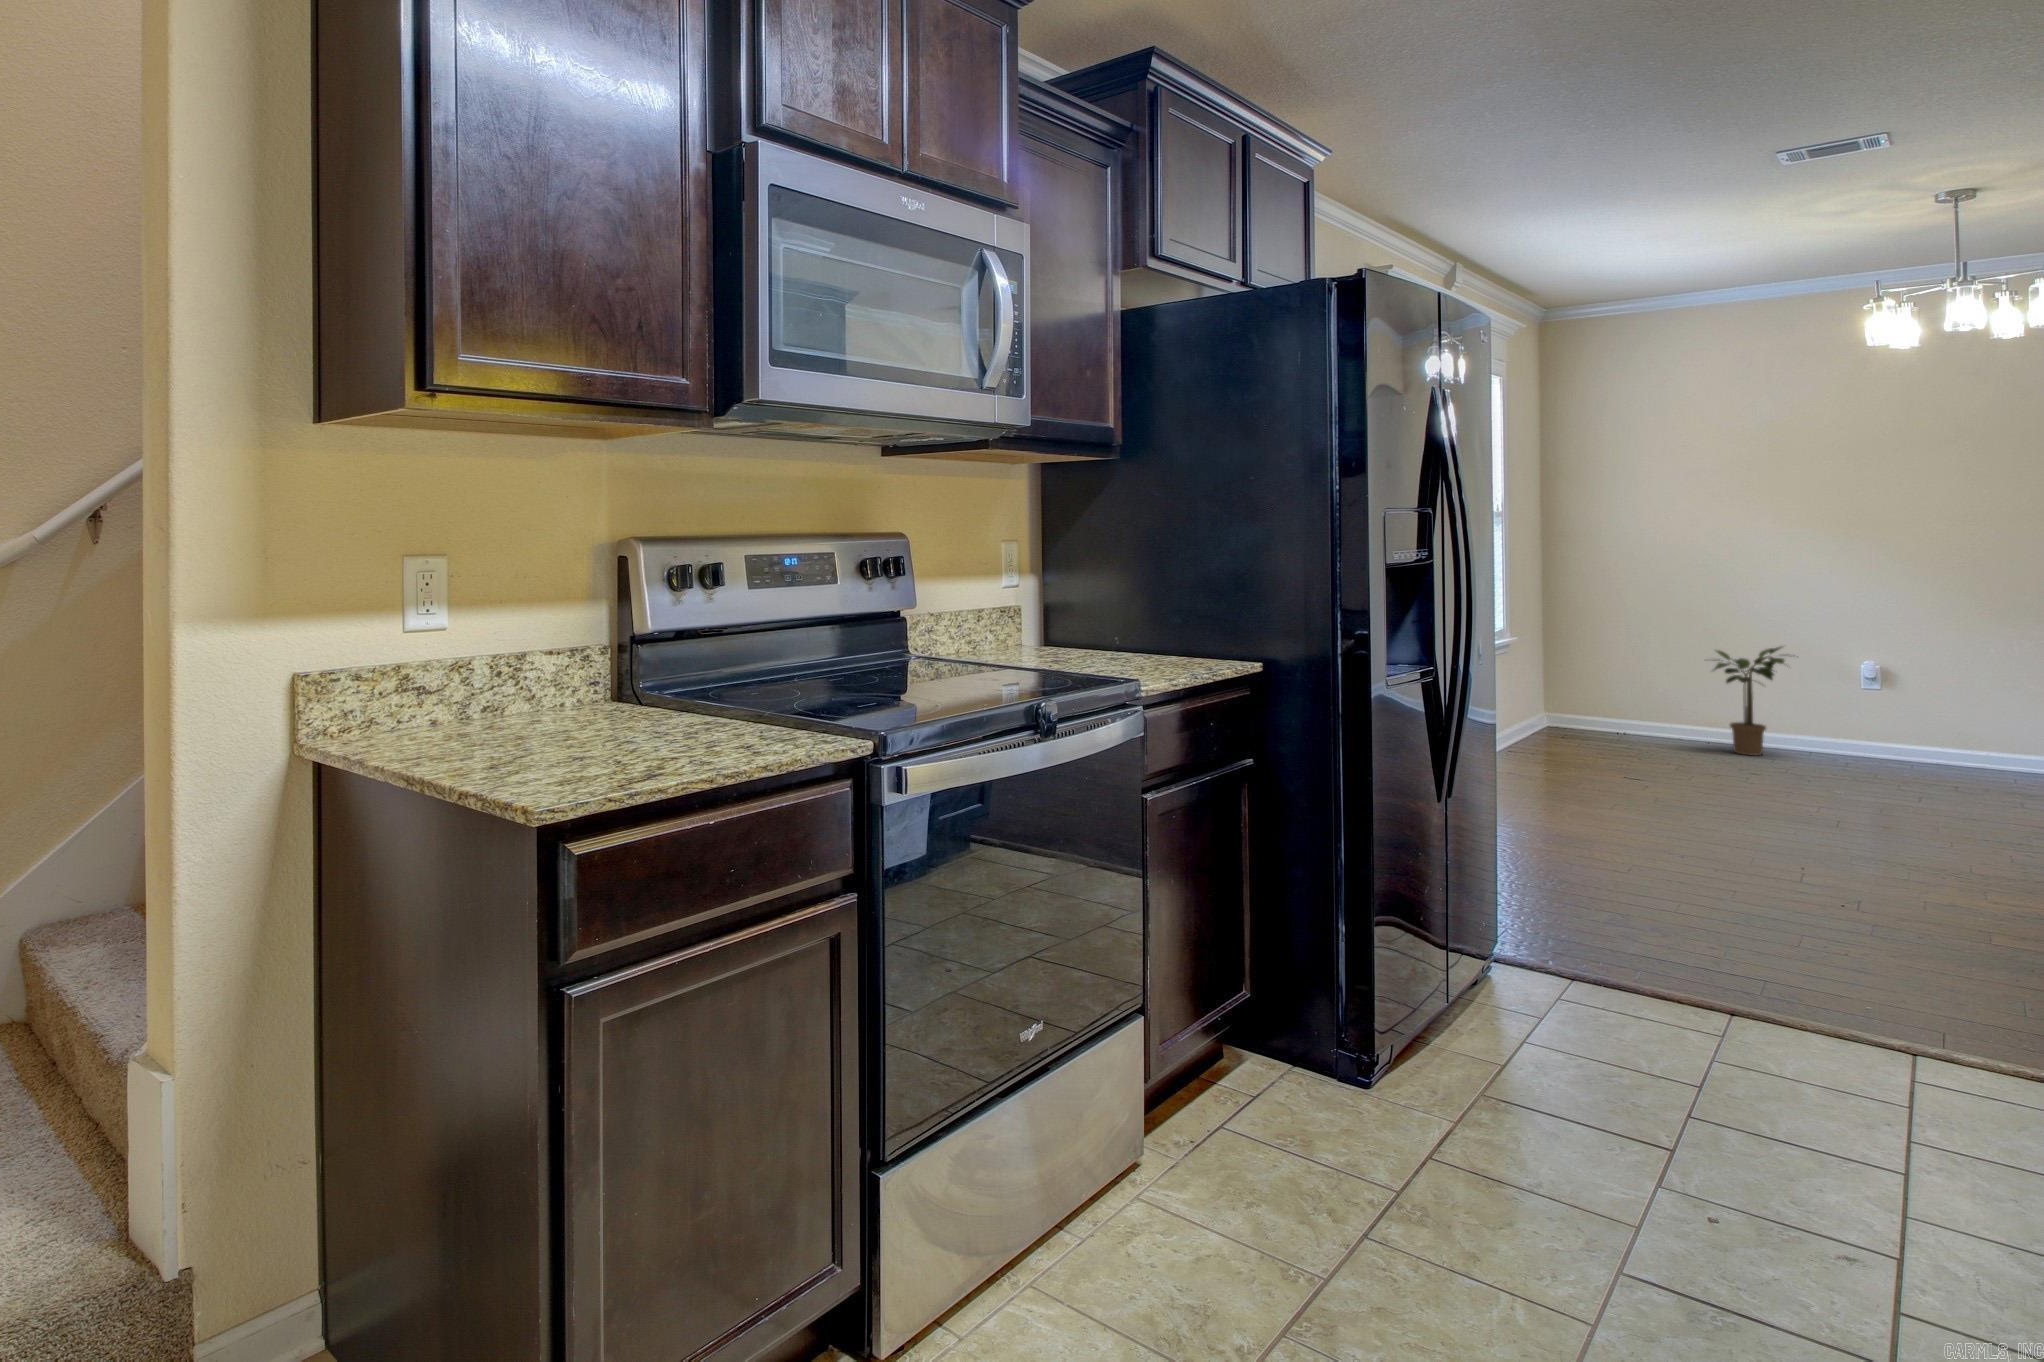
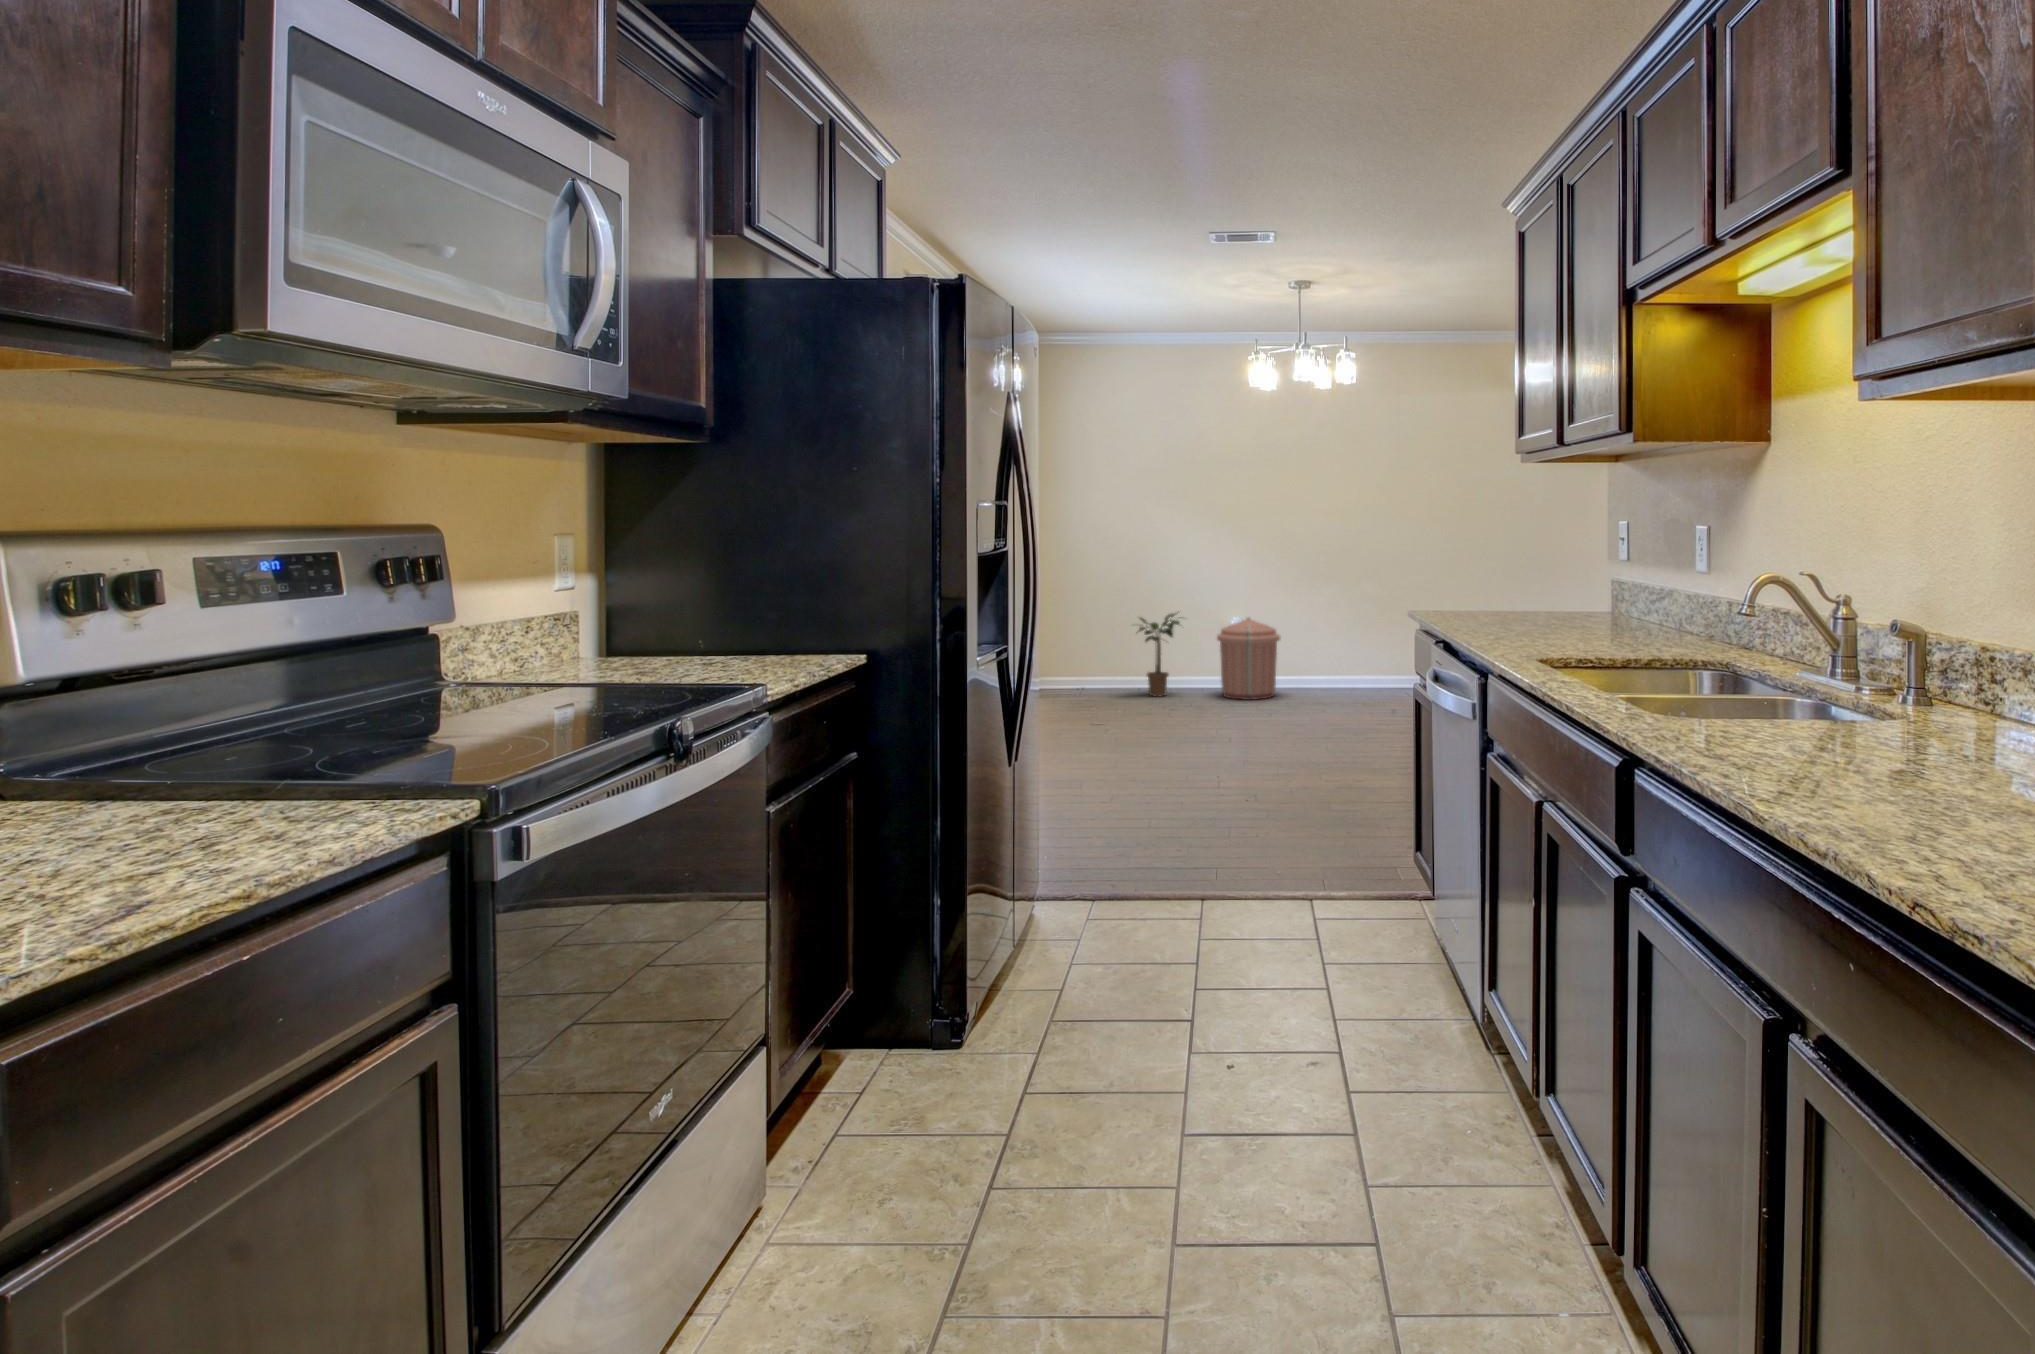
trash can: none [1850,661,1972,777] -> present [1217,618,1280,700]

